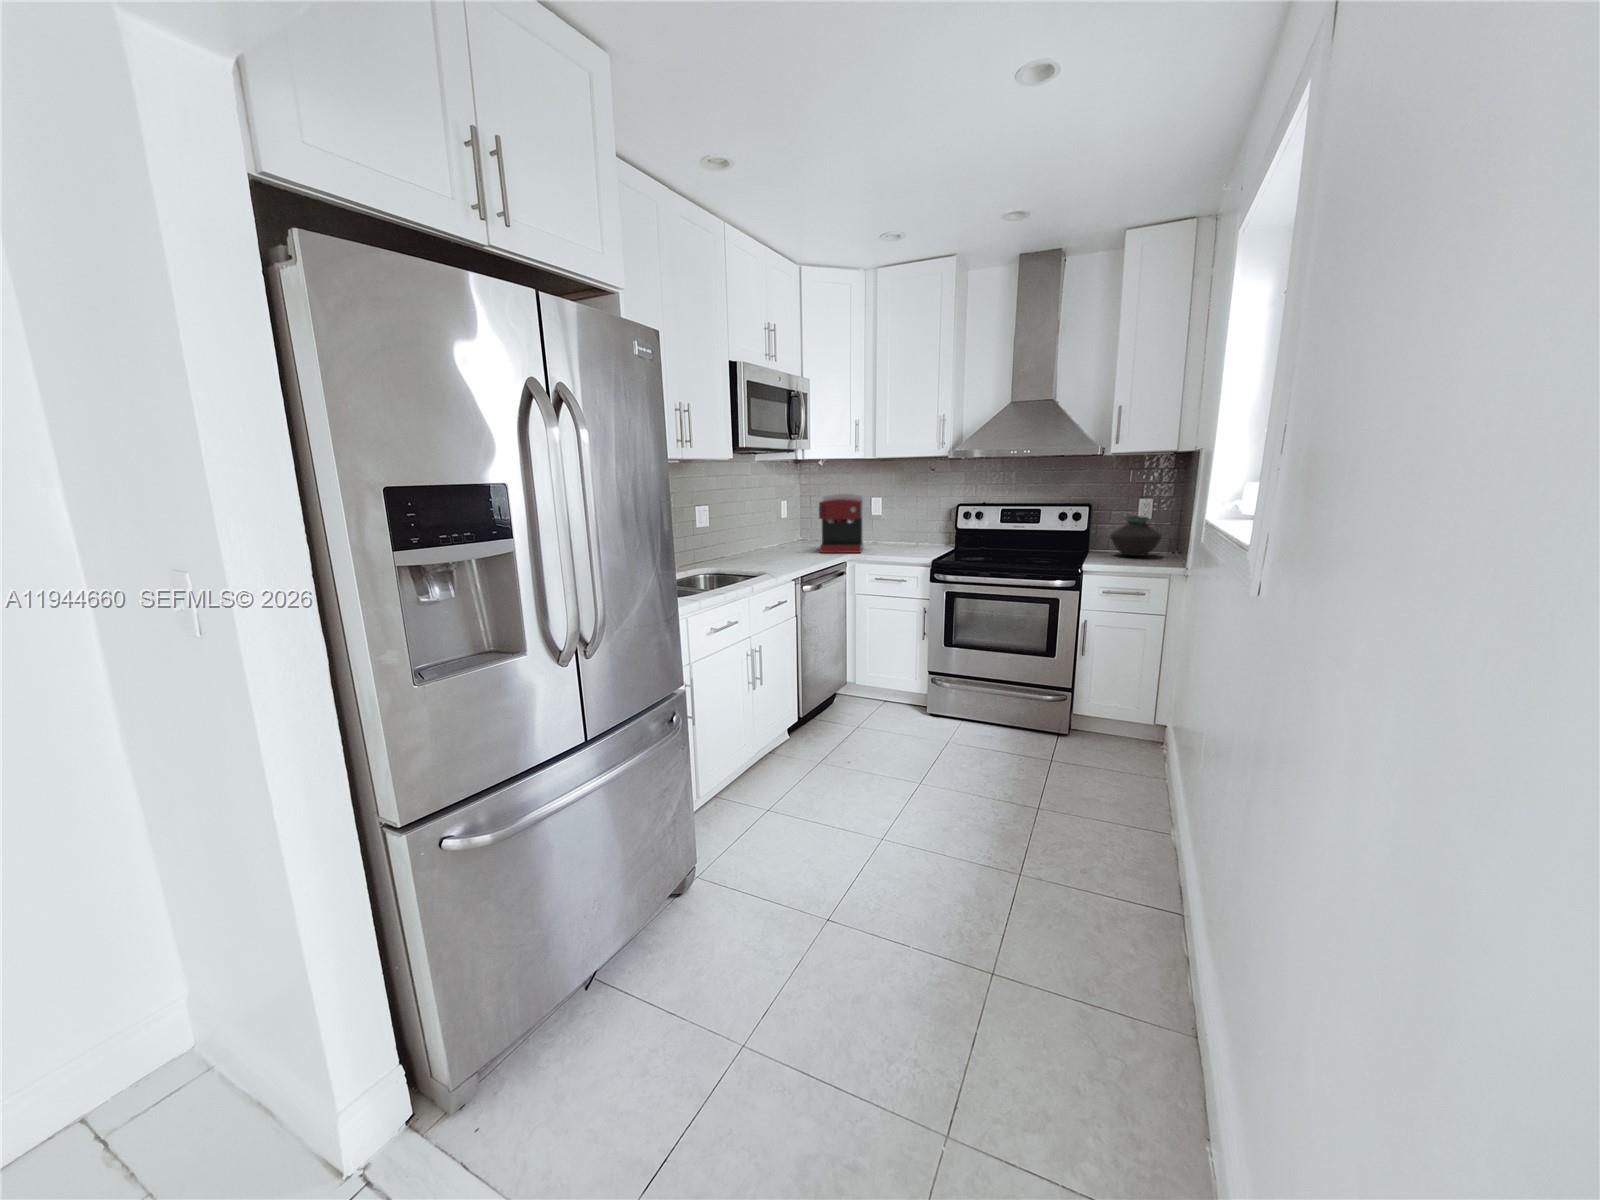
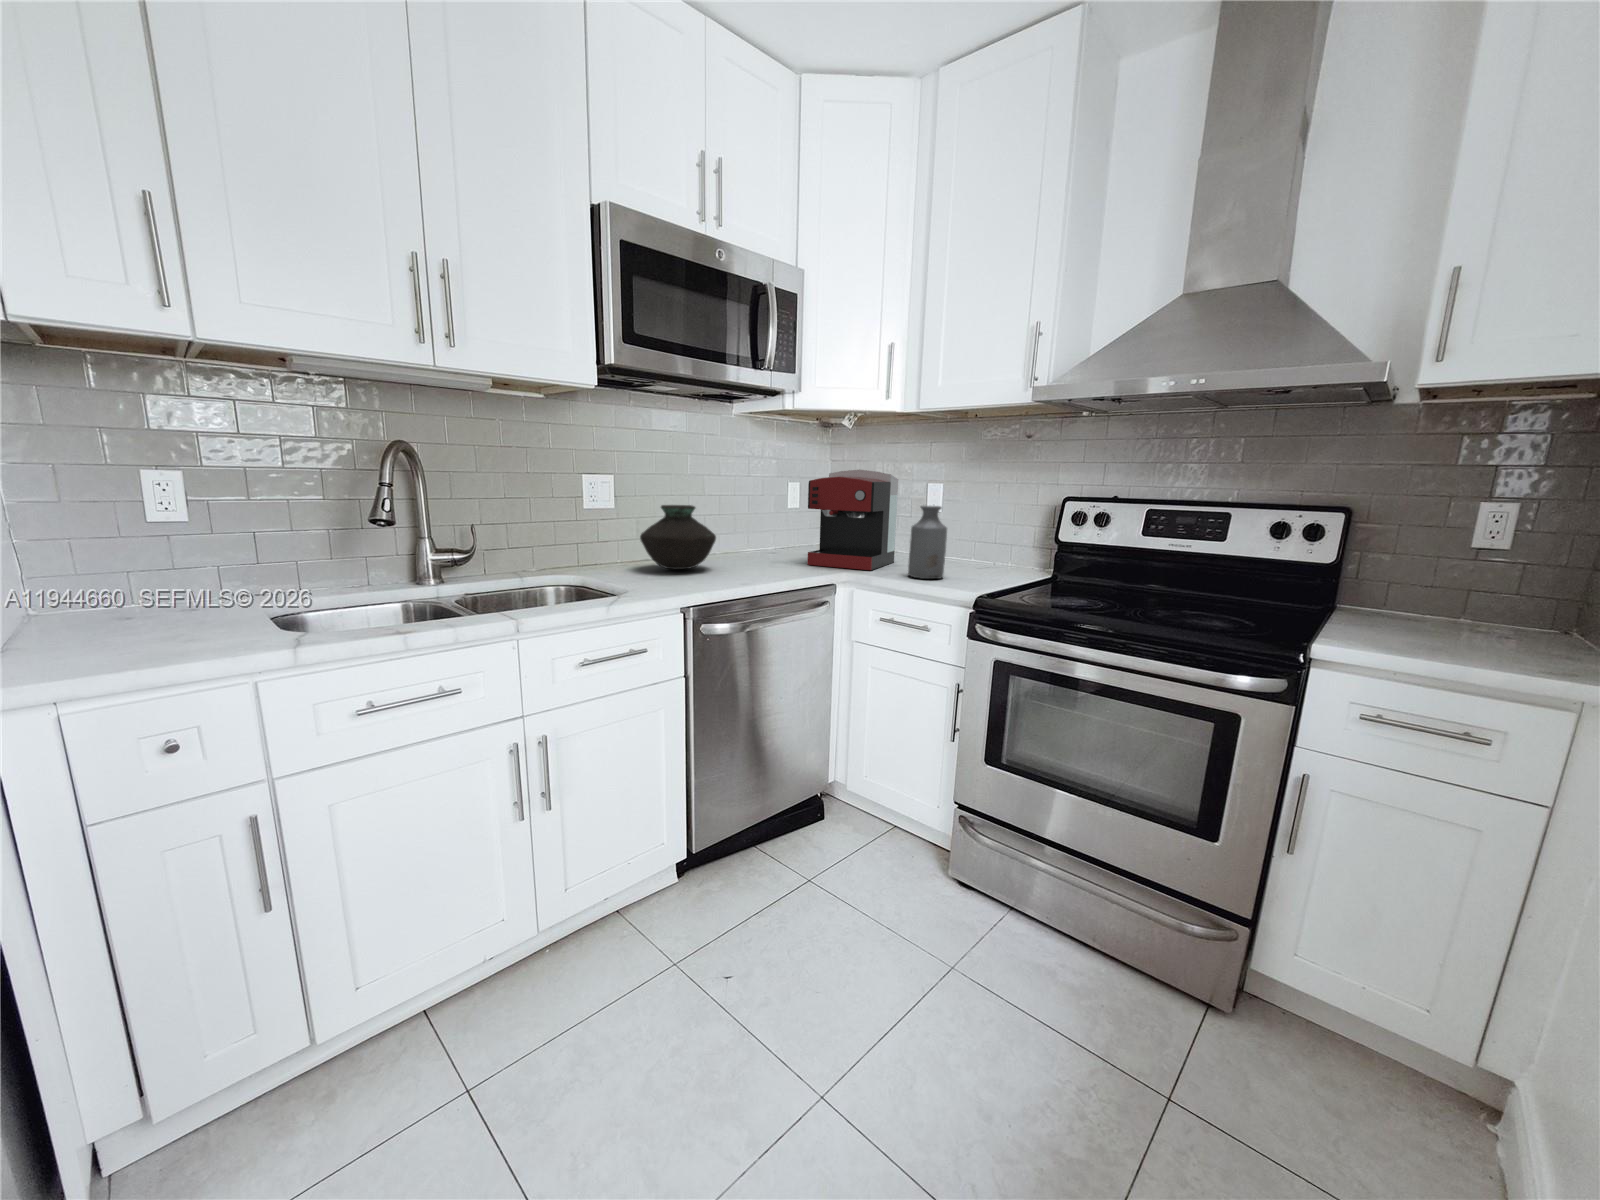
bottle: none [884,513,905,555] -> present [908,506,947,579]
vase: present [1110,516,1162,556] -> present [640,505,716,569]

